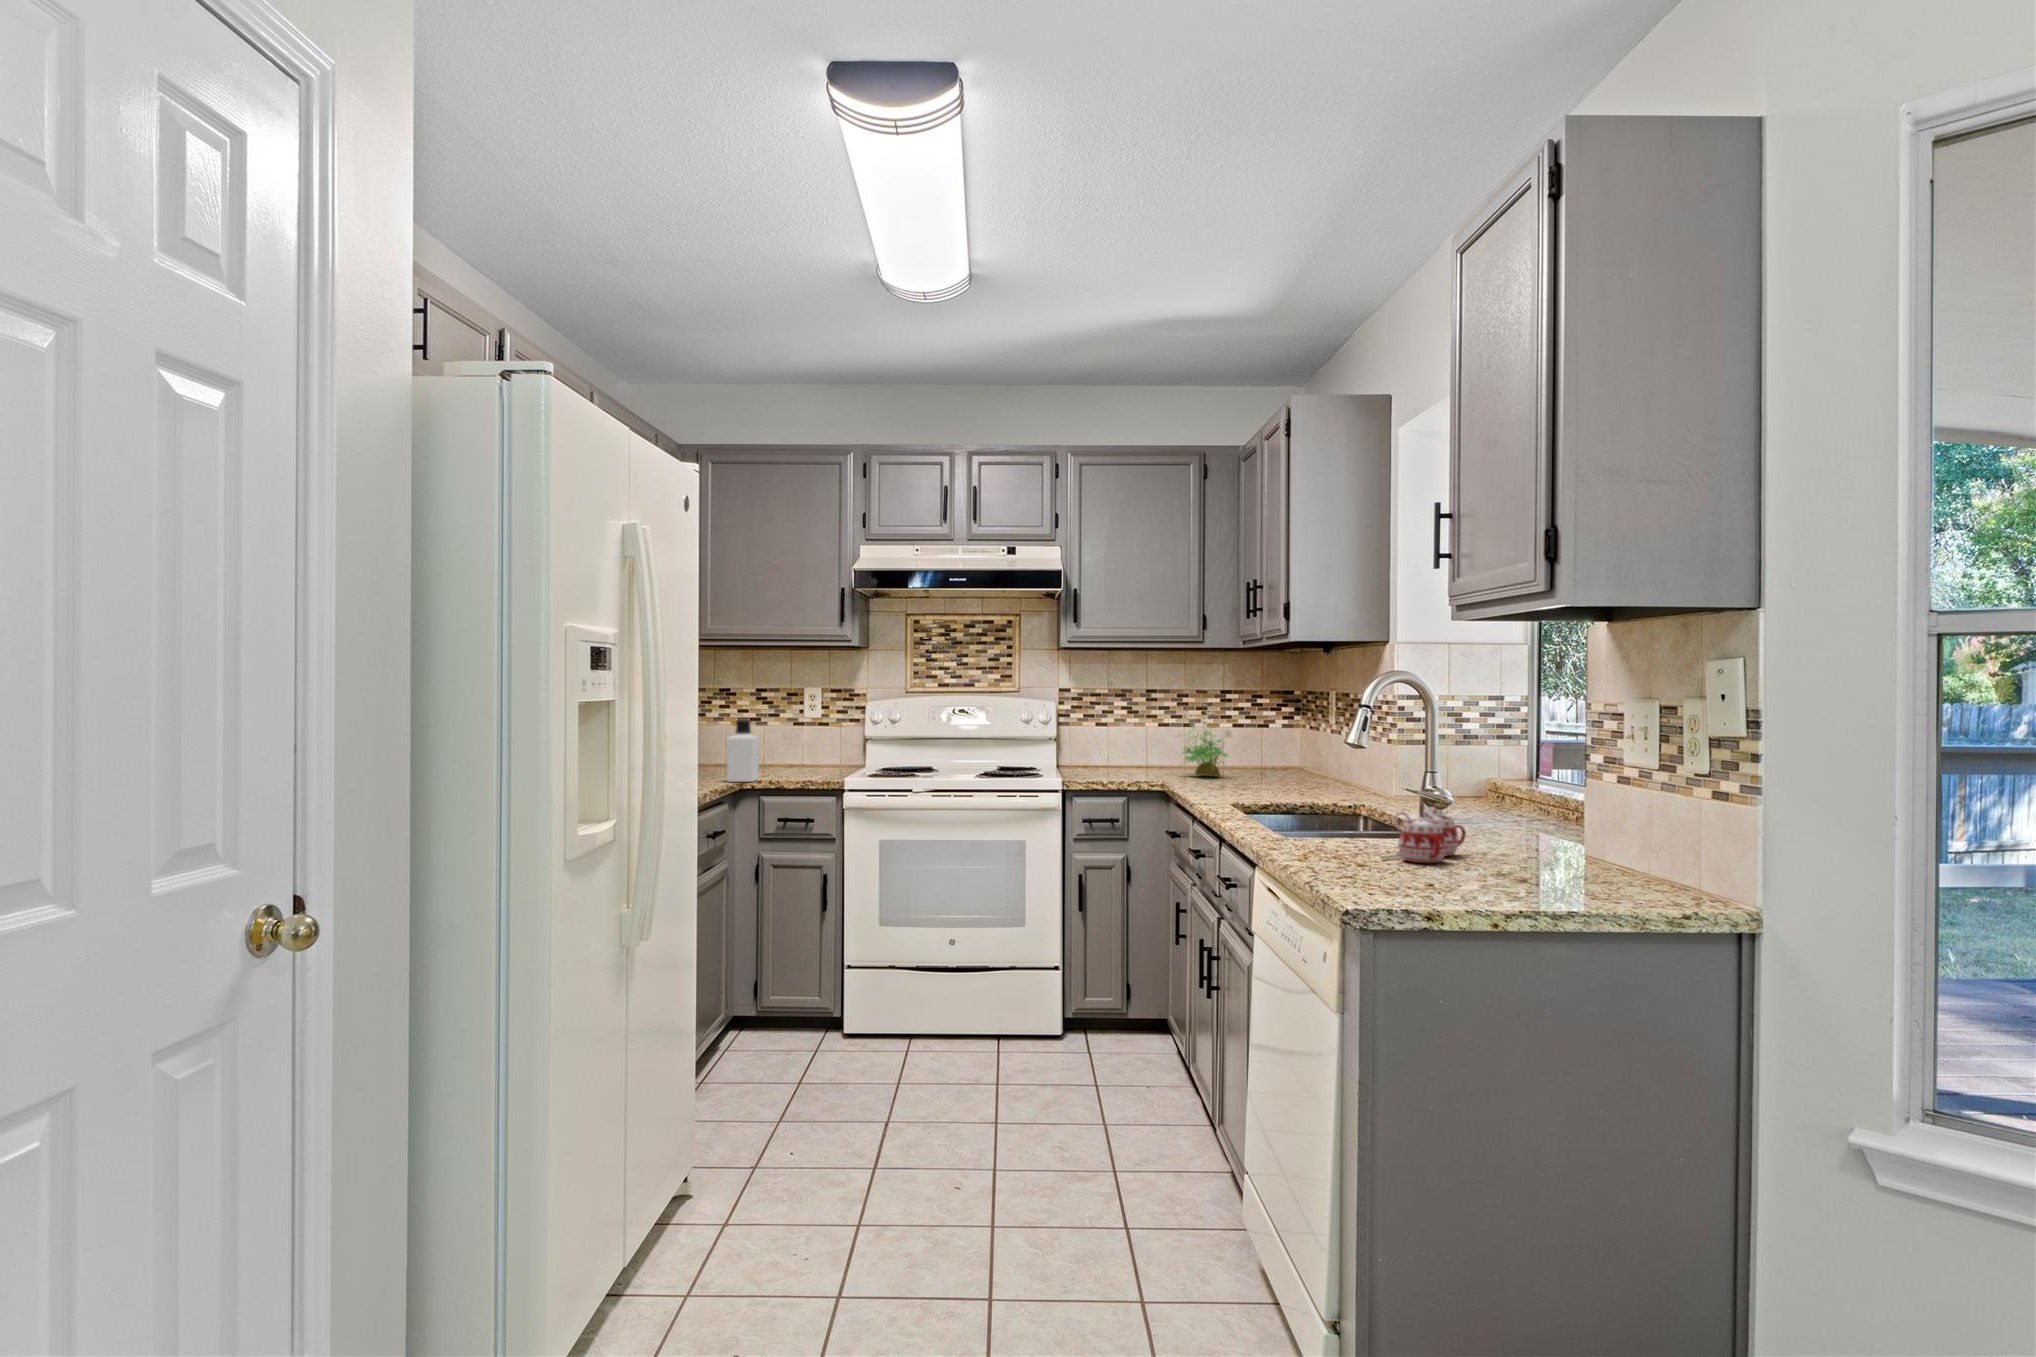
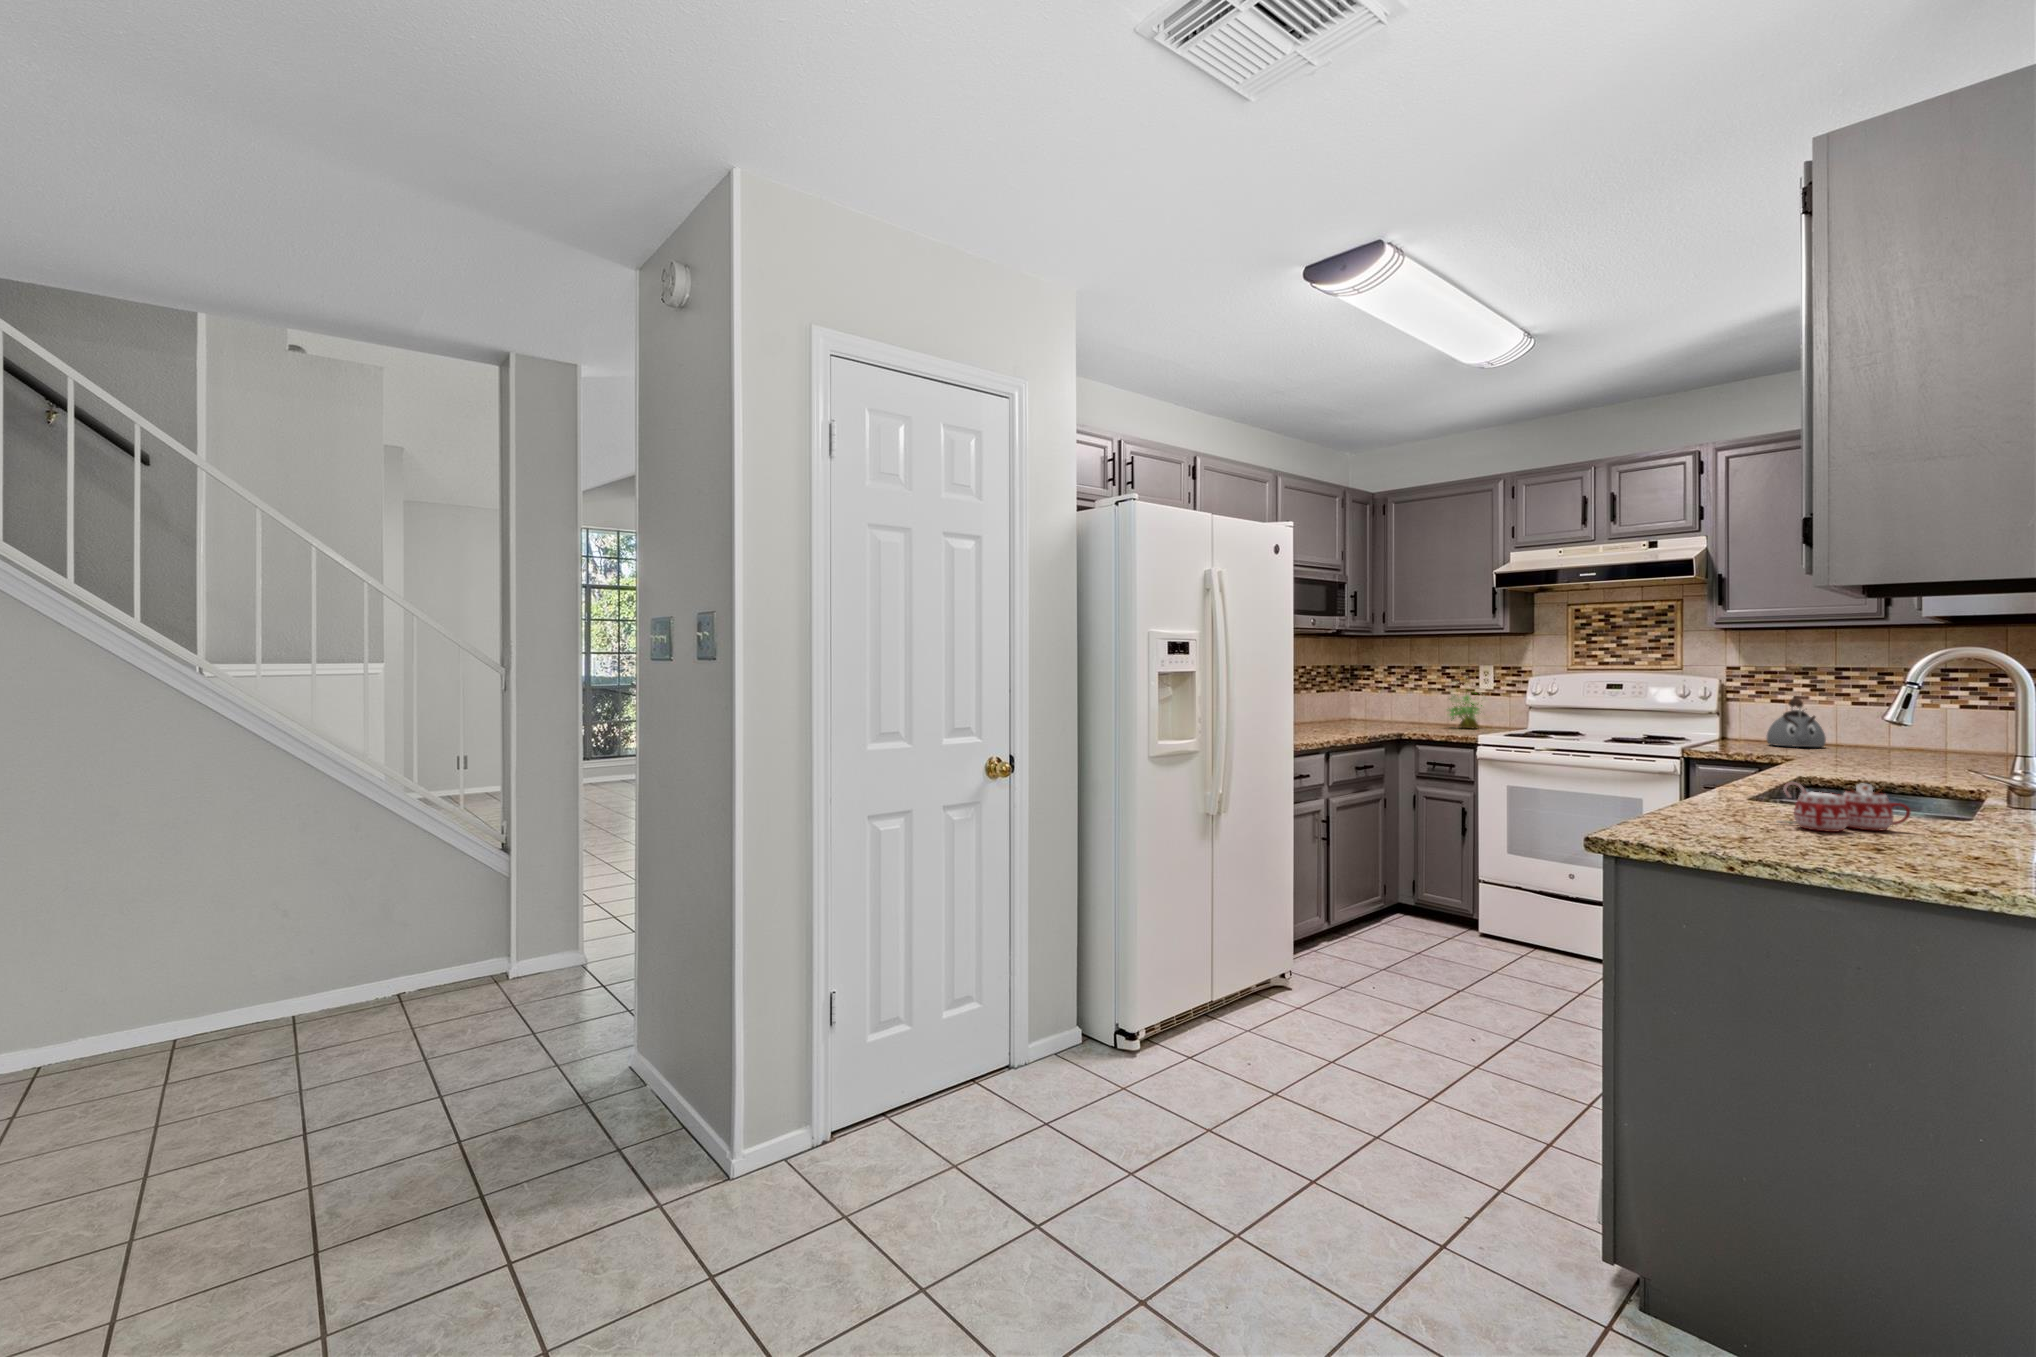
potted plant: present [1183,712,1233,776] -> present [1449,676,1487,728]
bottle: present [727,720,759,782] -> none [1388,690,1415,735]
kettle: none [1091,720,1136,770] -> present [1767,697,1826,747]

